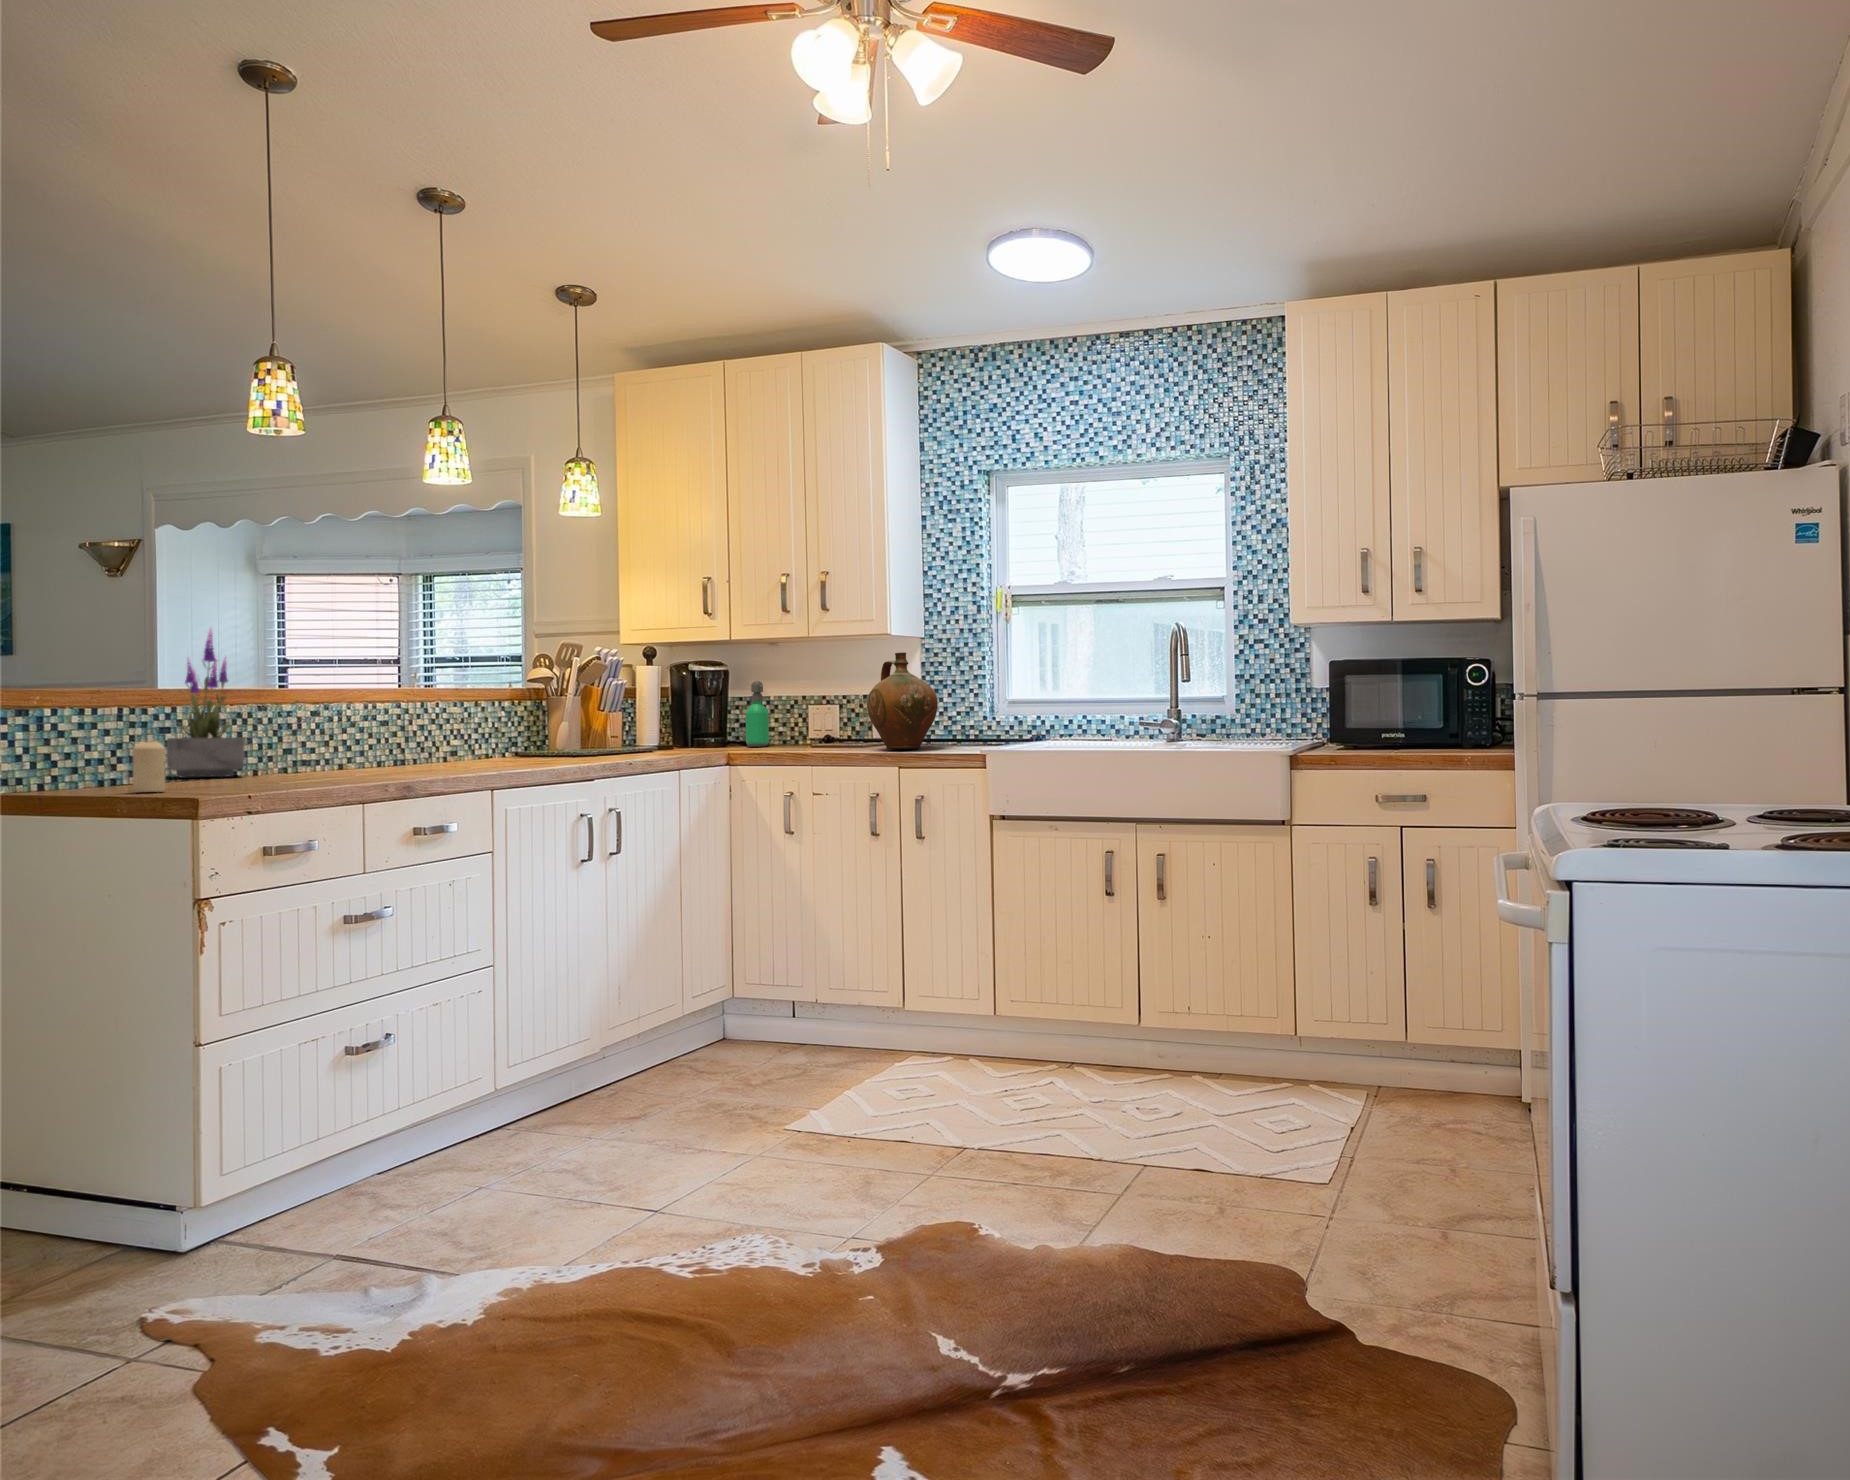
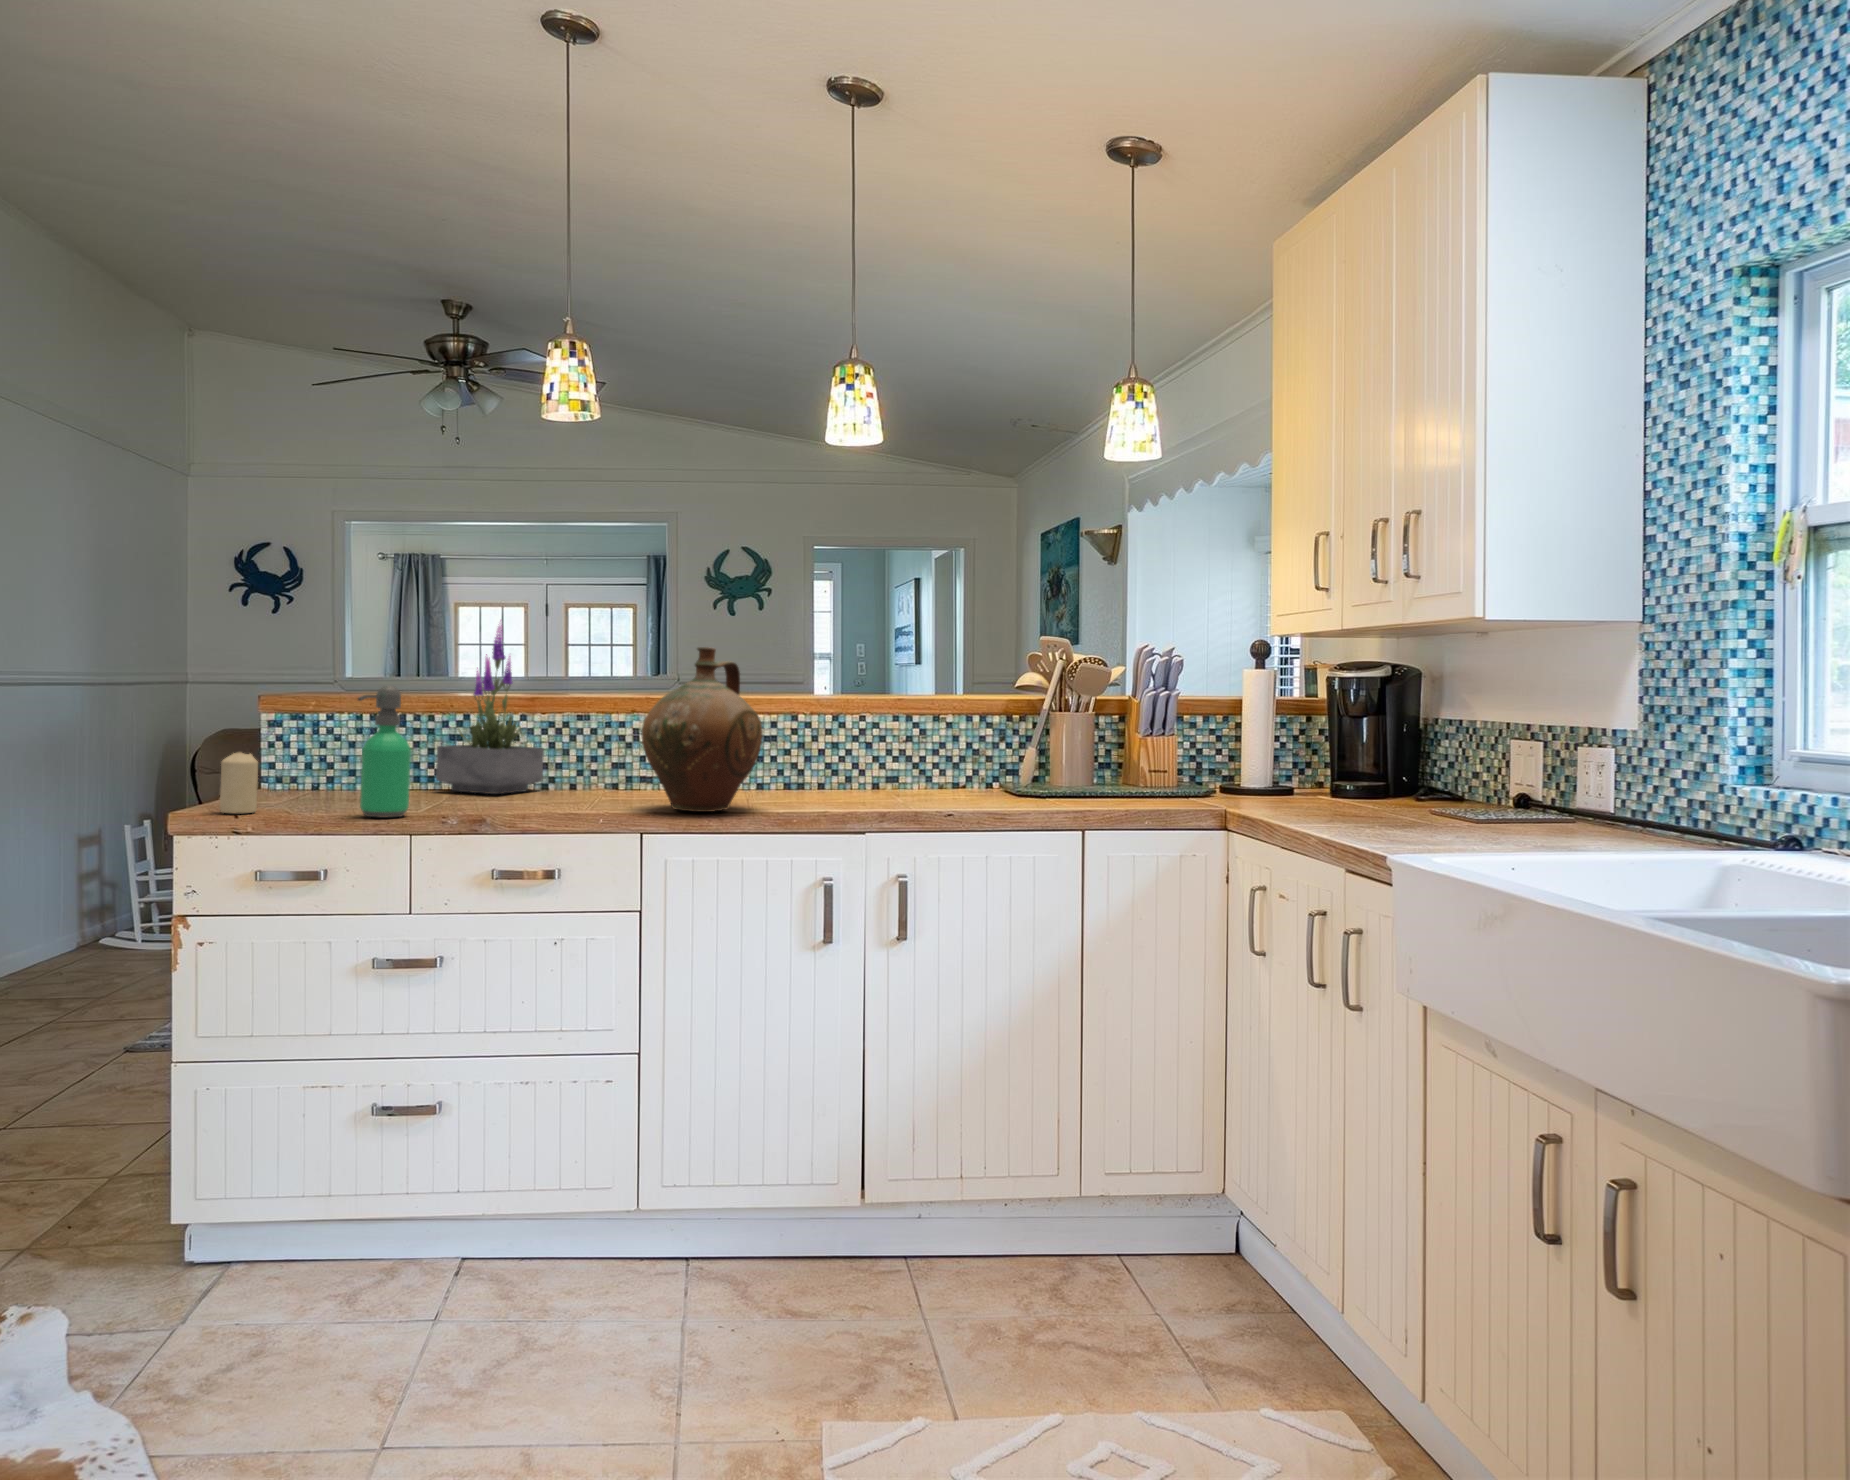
ceramic jug: present [867,652,938,749] -> present [642,647,763,812]
soap dispenser: present [746,681,769,747] -> present [358,685,411,818]

